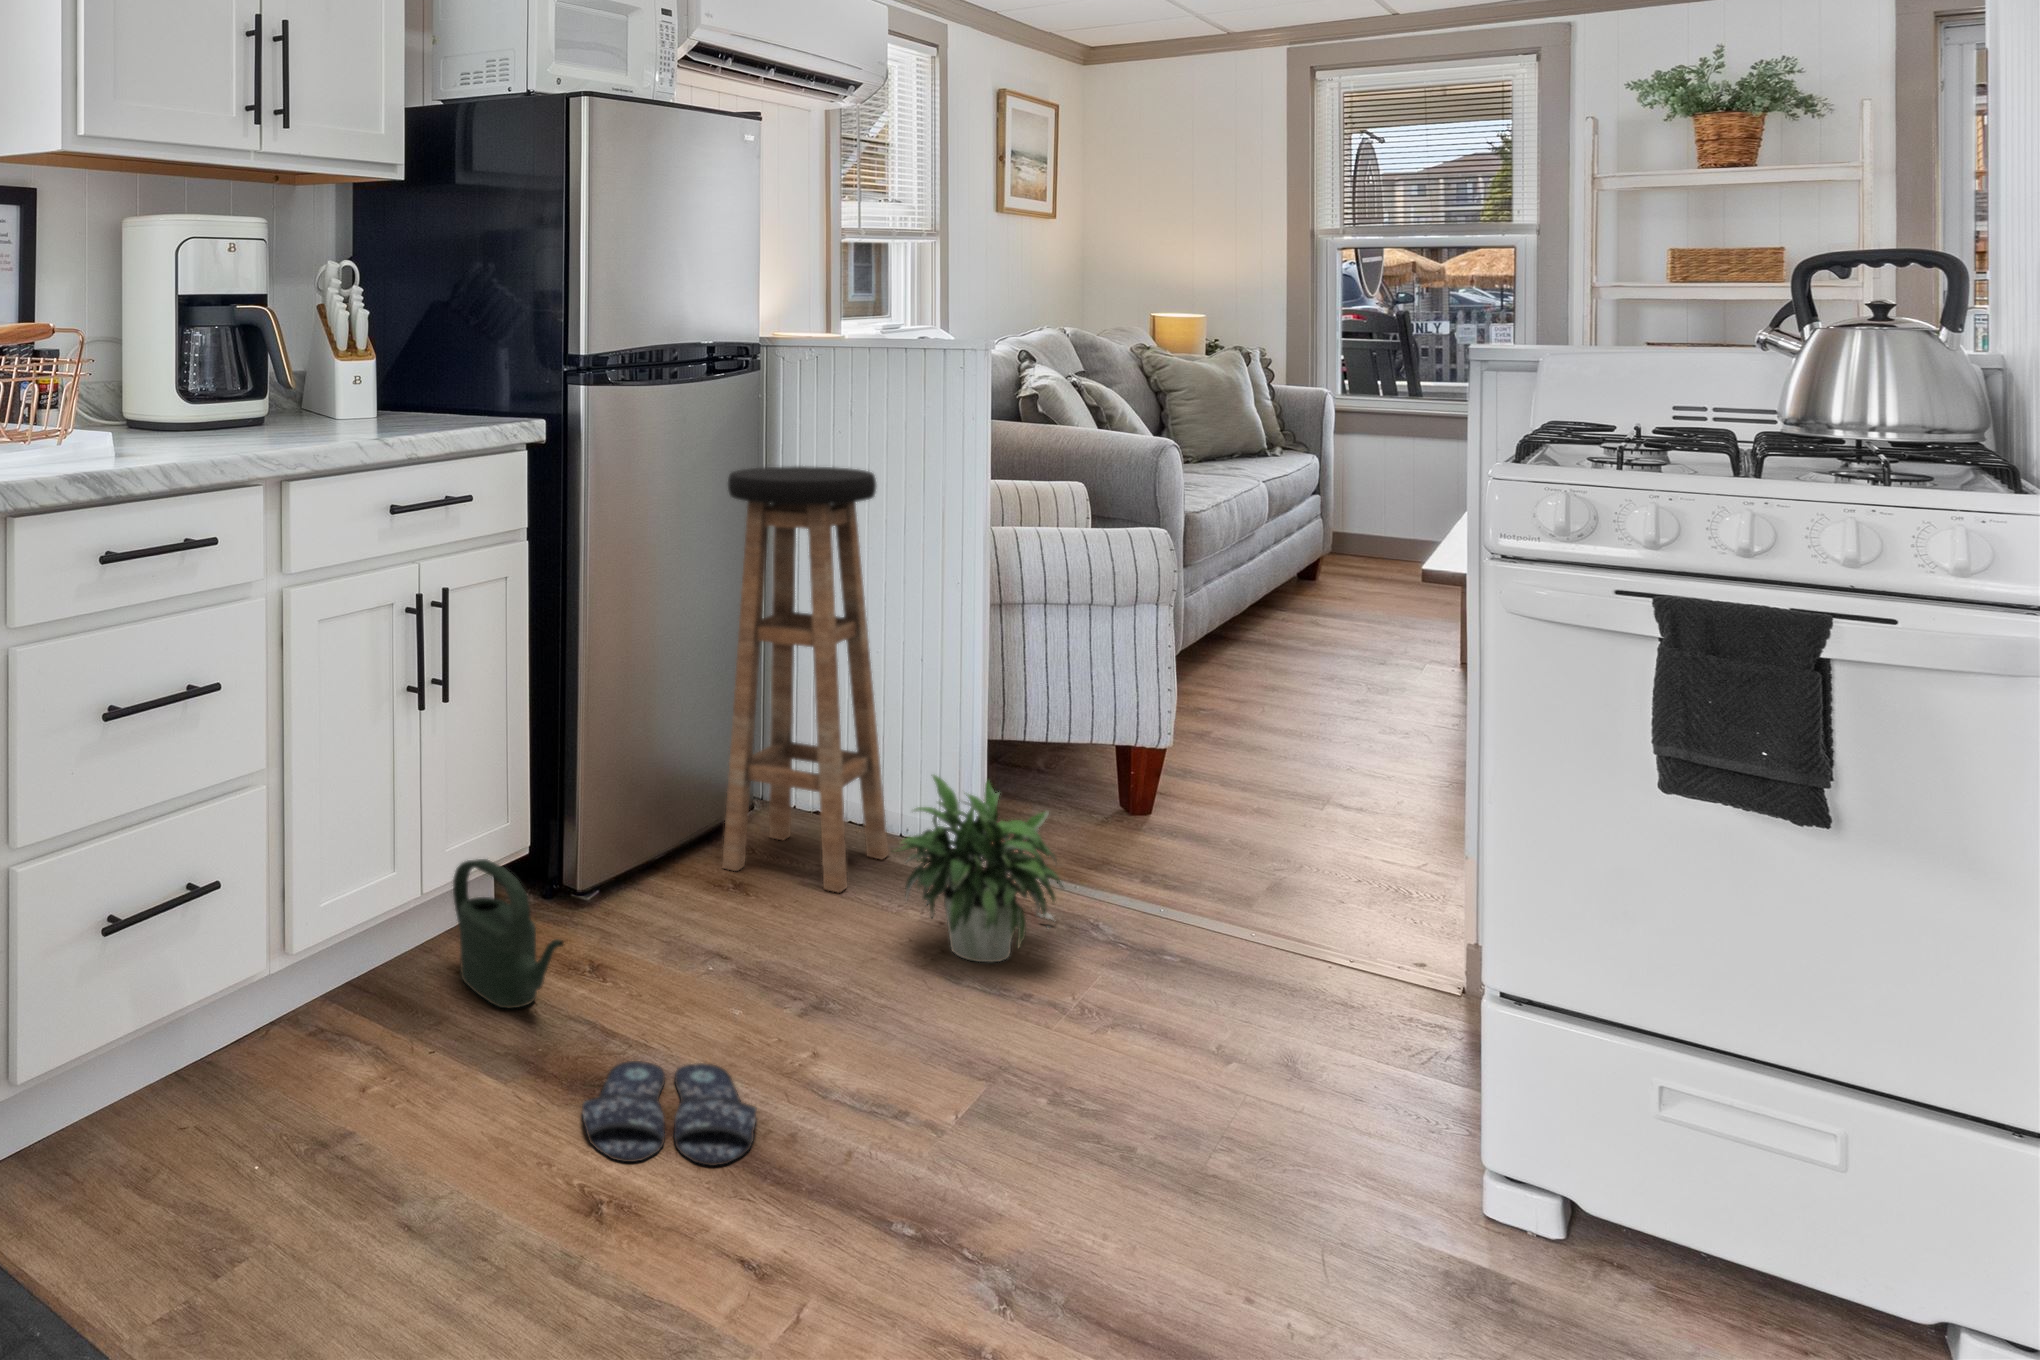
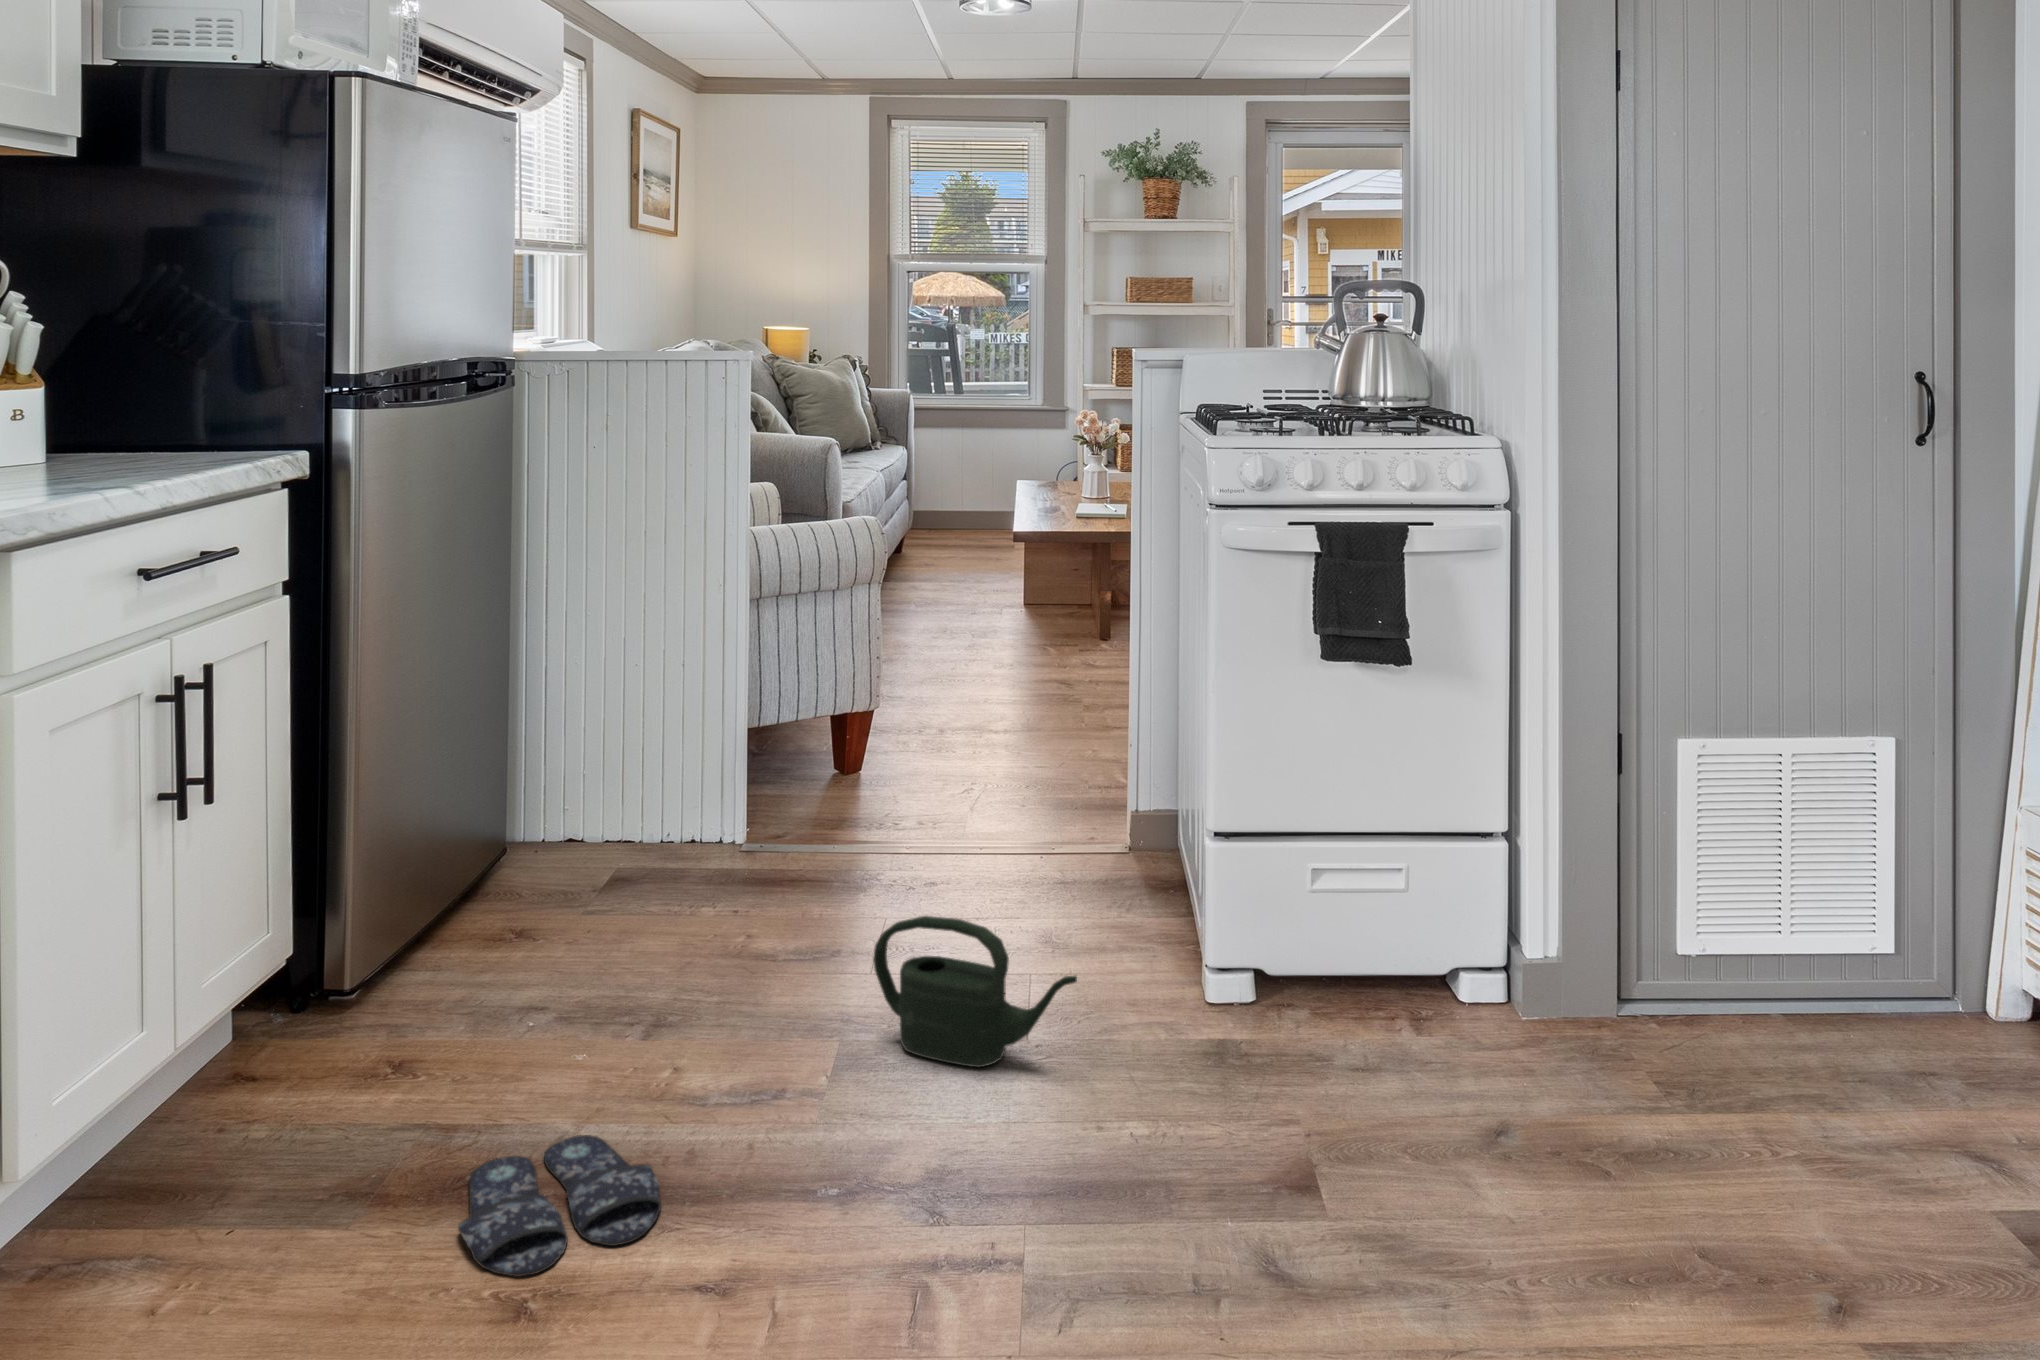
bar stool: present [722,466,889,892] -> none [488,486,655,923]
potted plant: present [895,775,1063,962] -> none [701,775,857,954]
watering can: present [453,859,564,1008] -> present [874,916,1077,1067]

